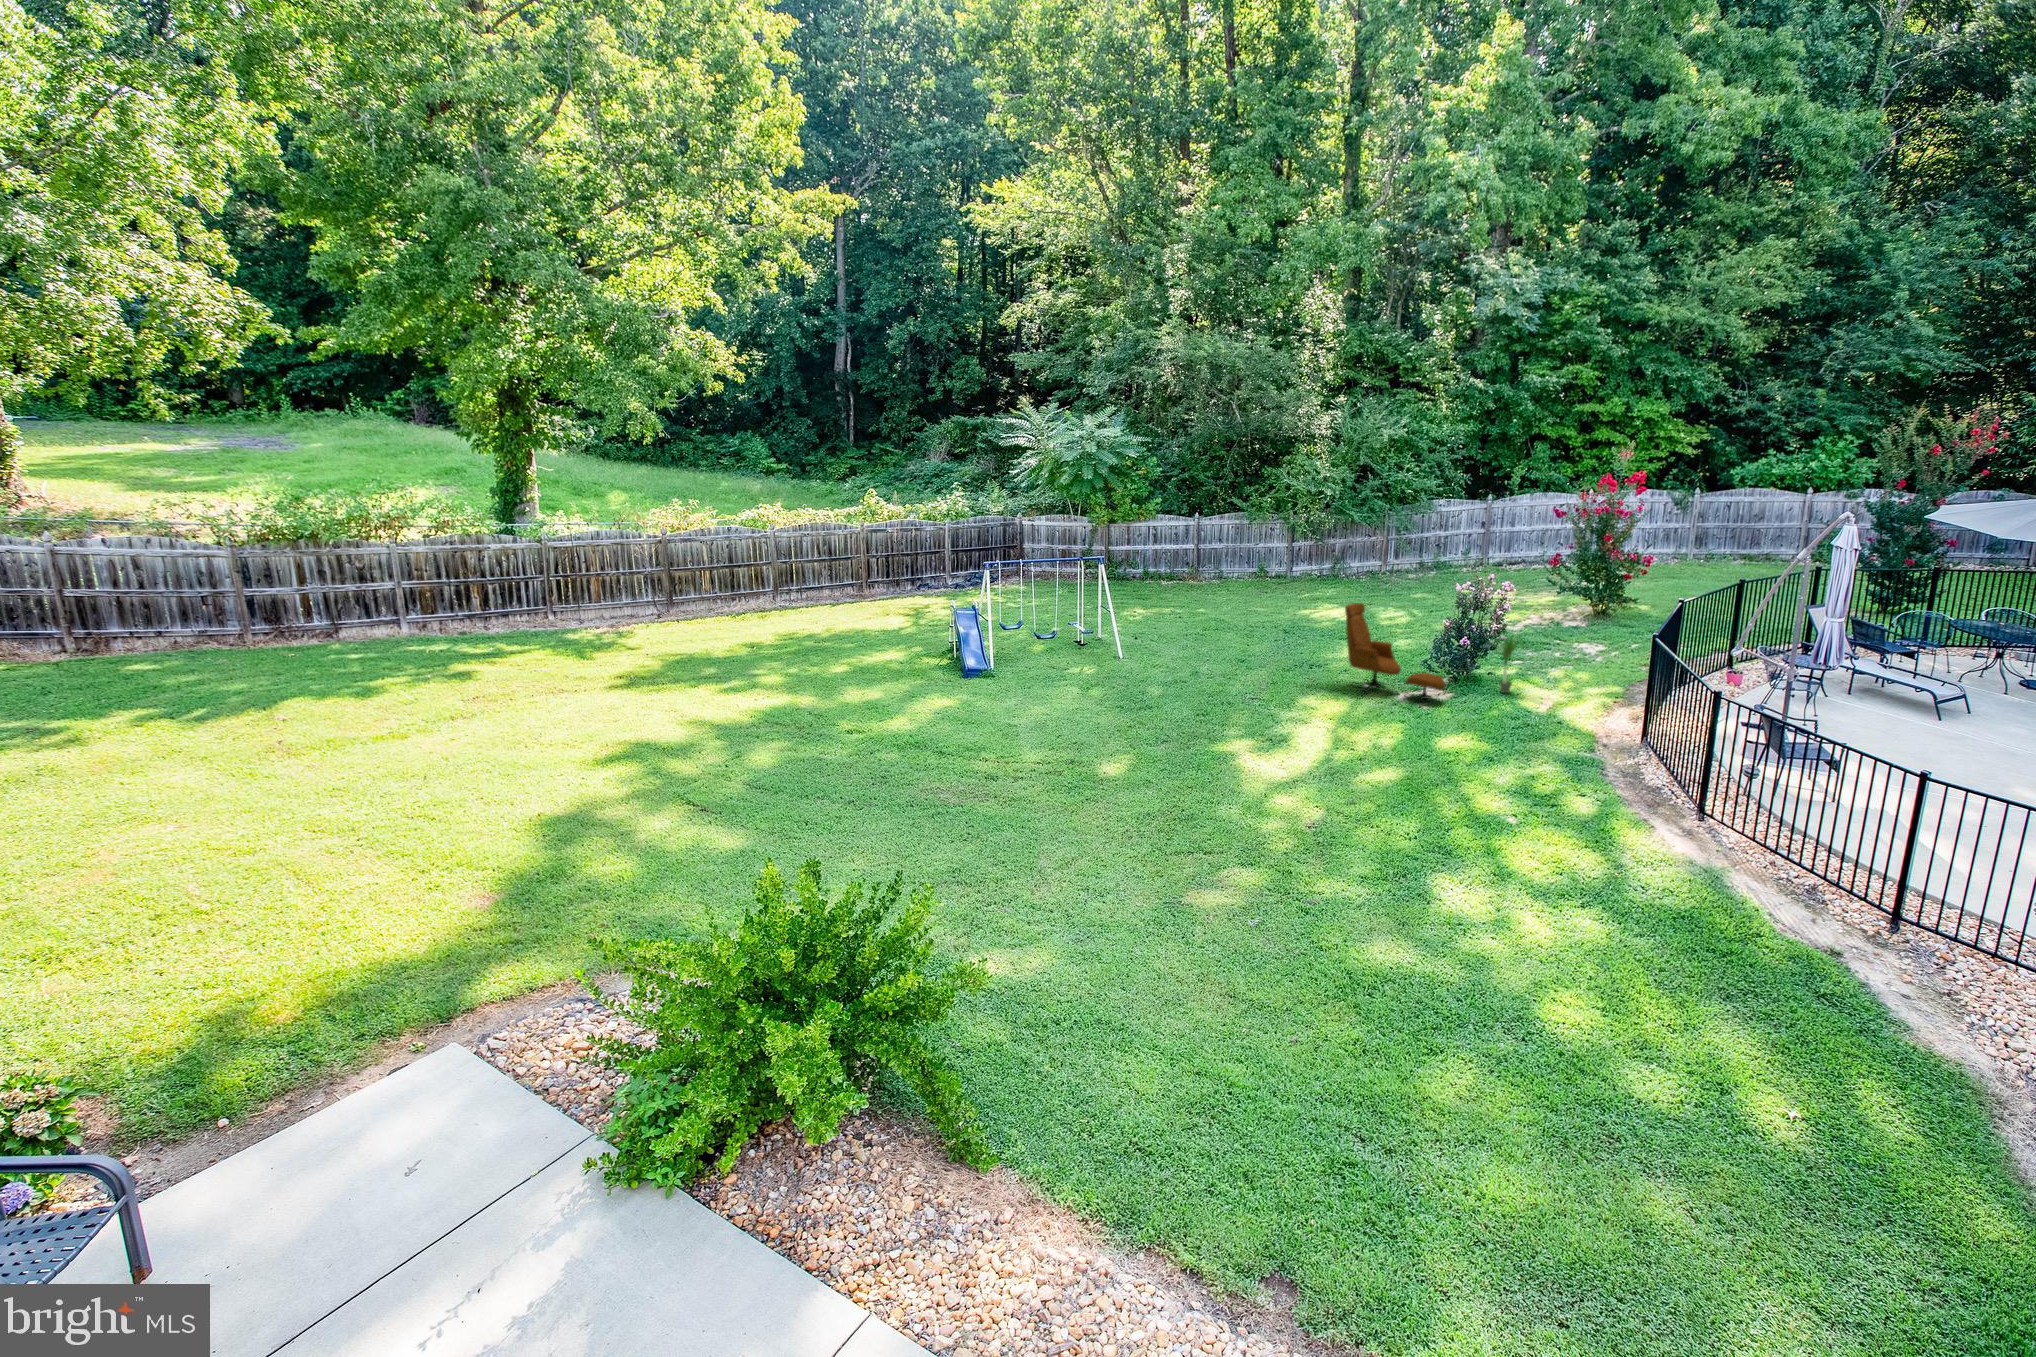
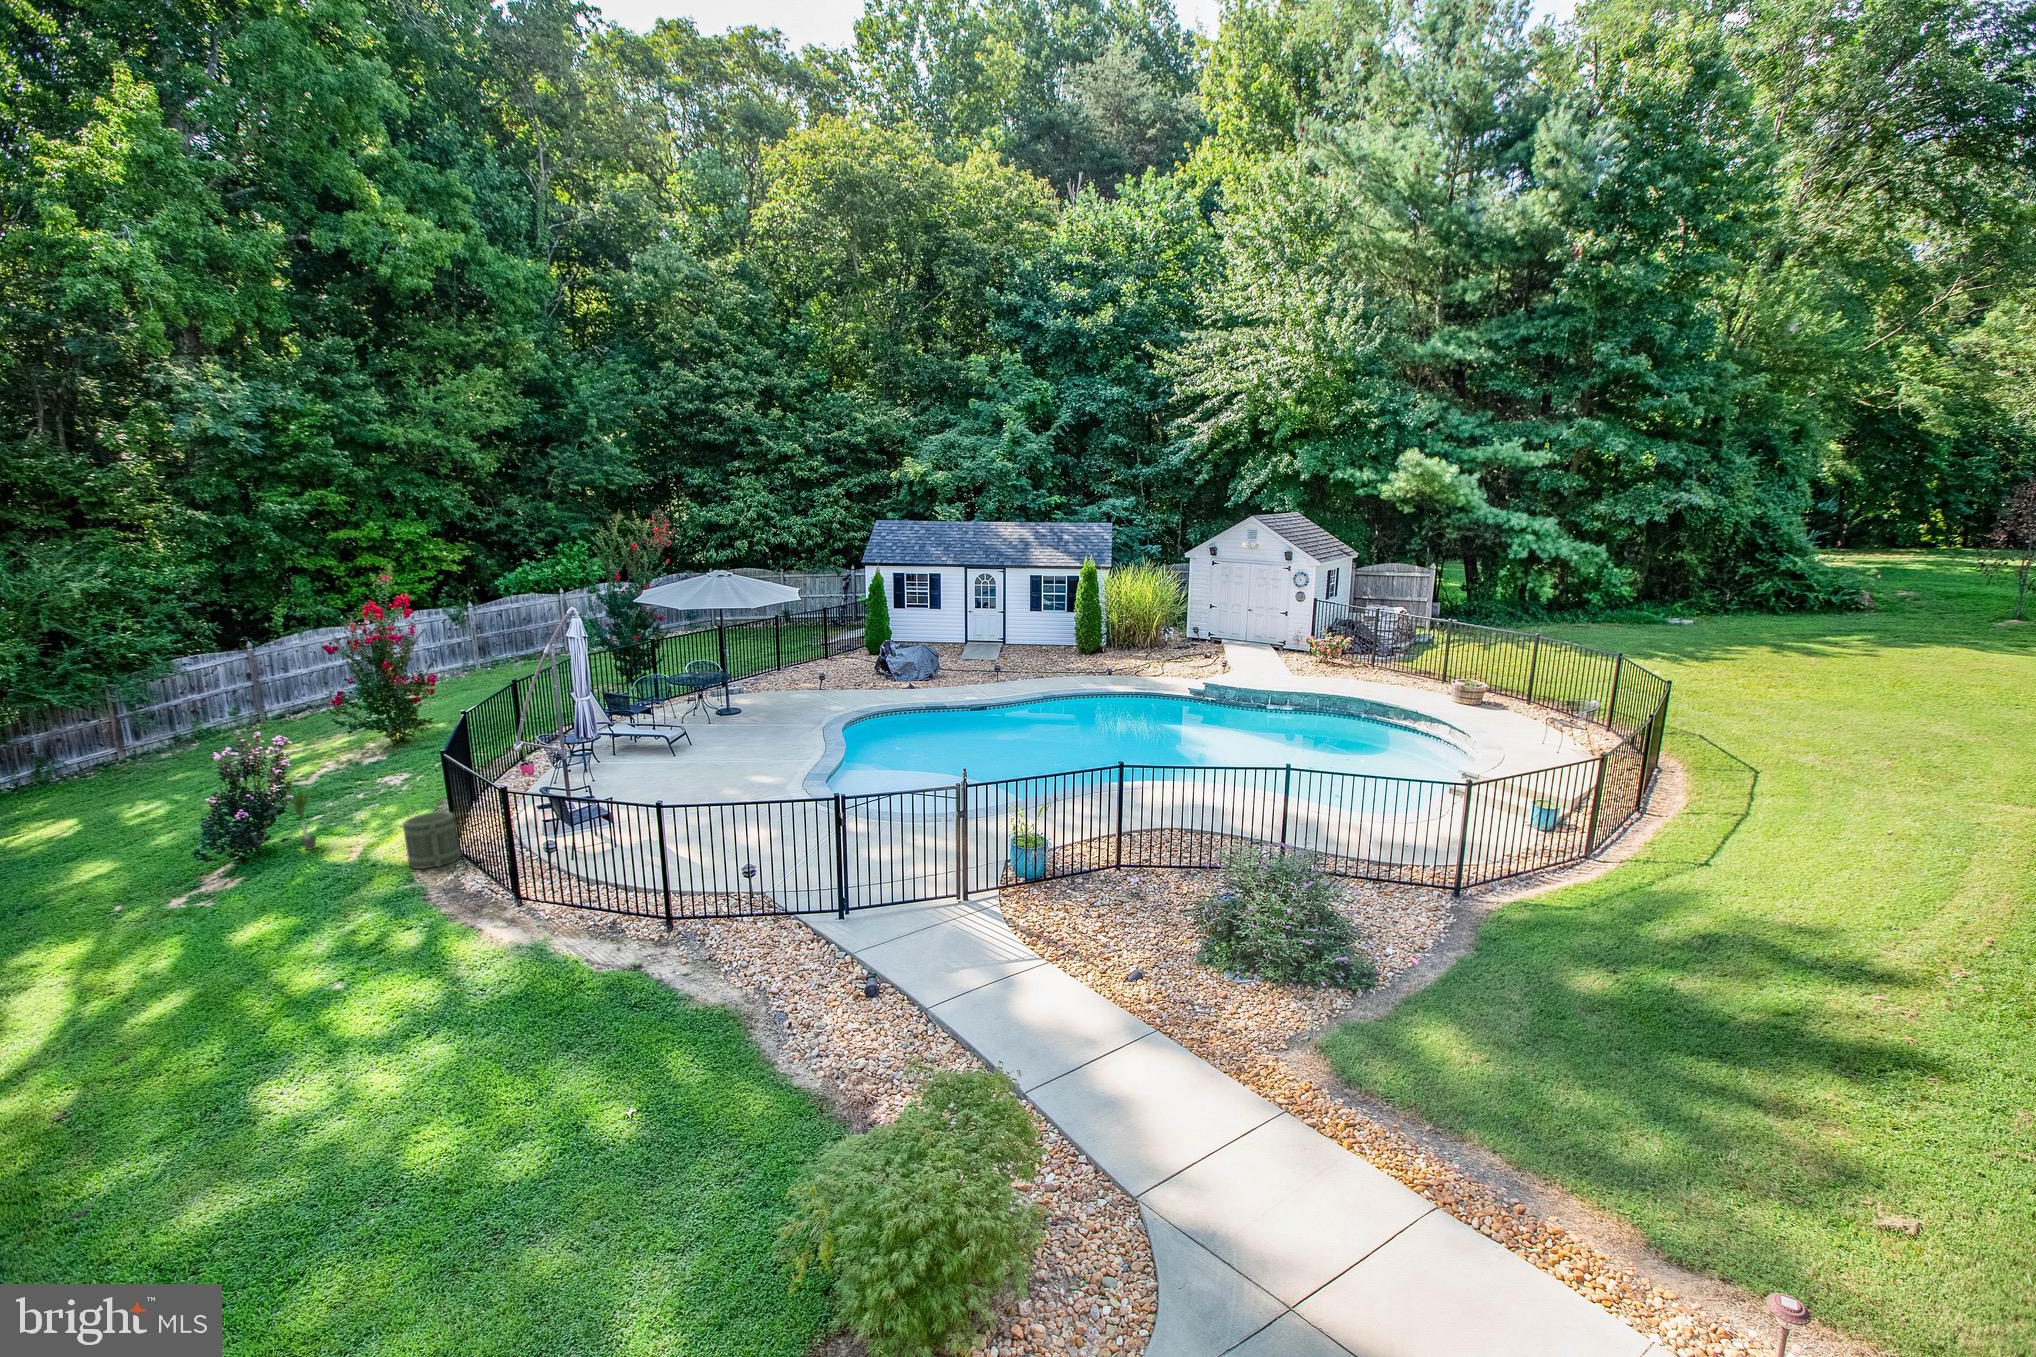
lounge chair: present [1345,603,1445,700] -> none [67,799,241,907]
bucket: none [1590,693,1651,750] -> present [403,812,460,869]

